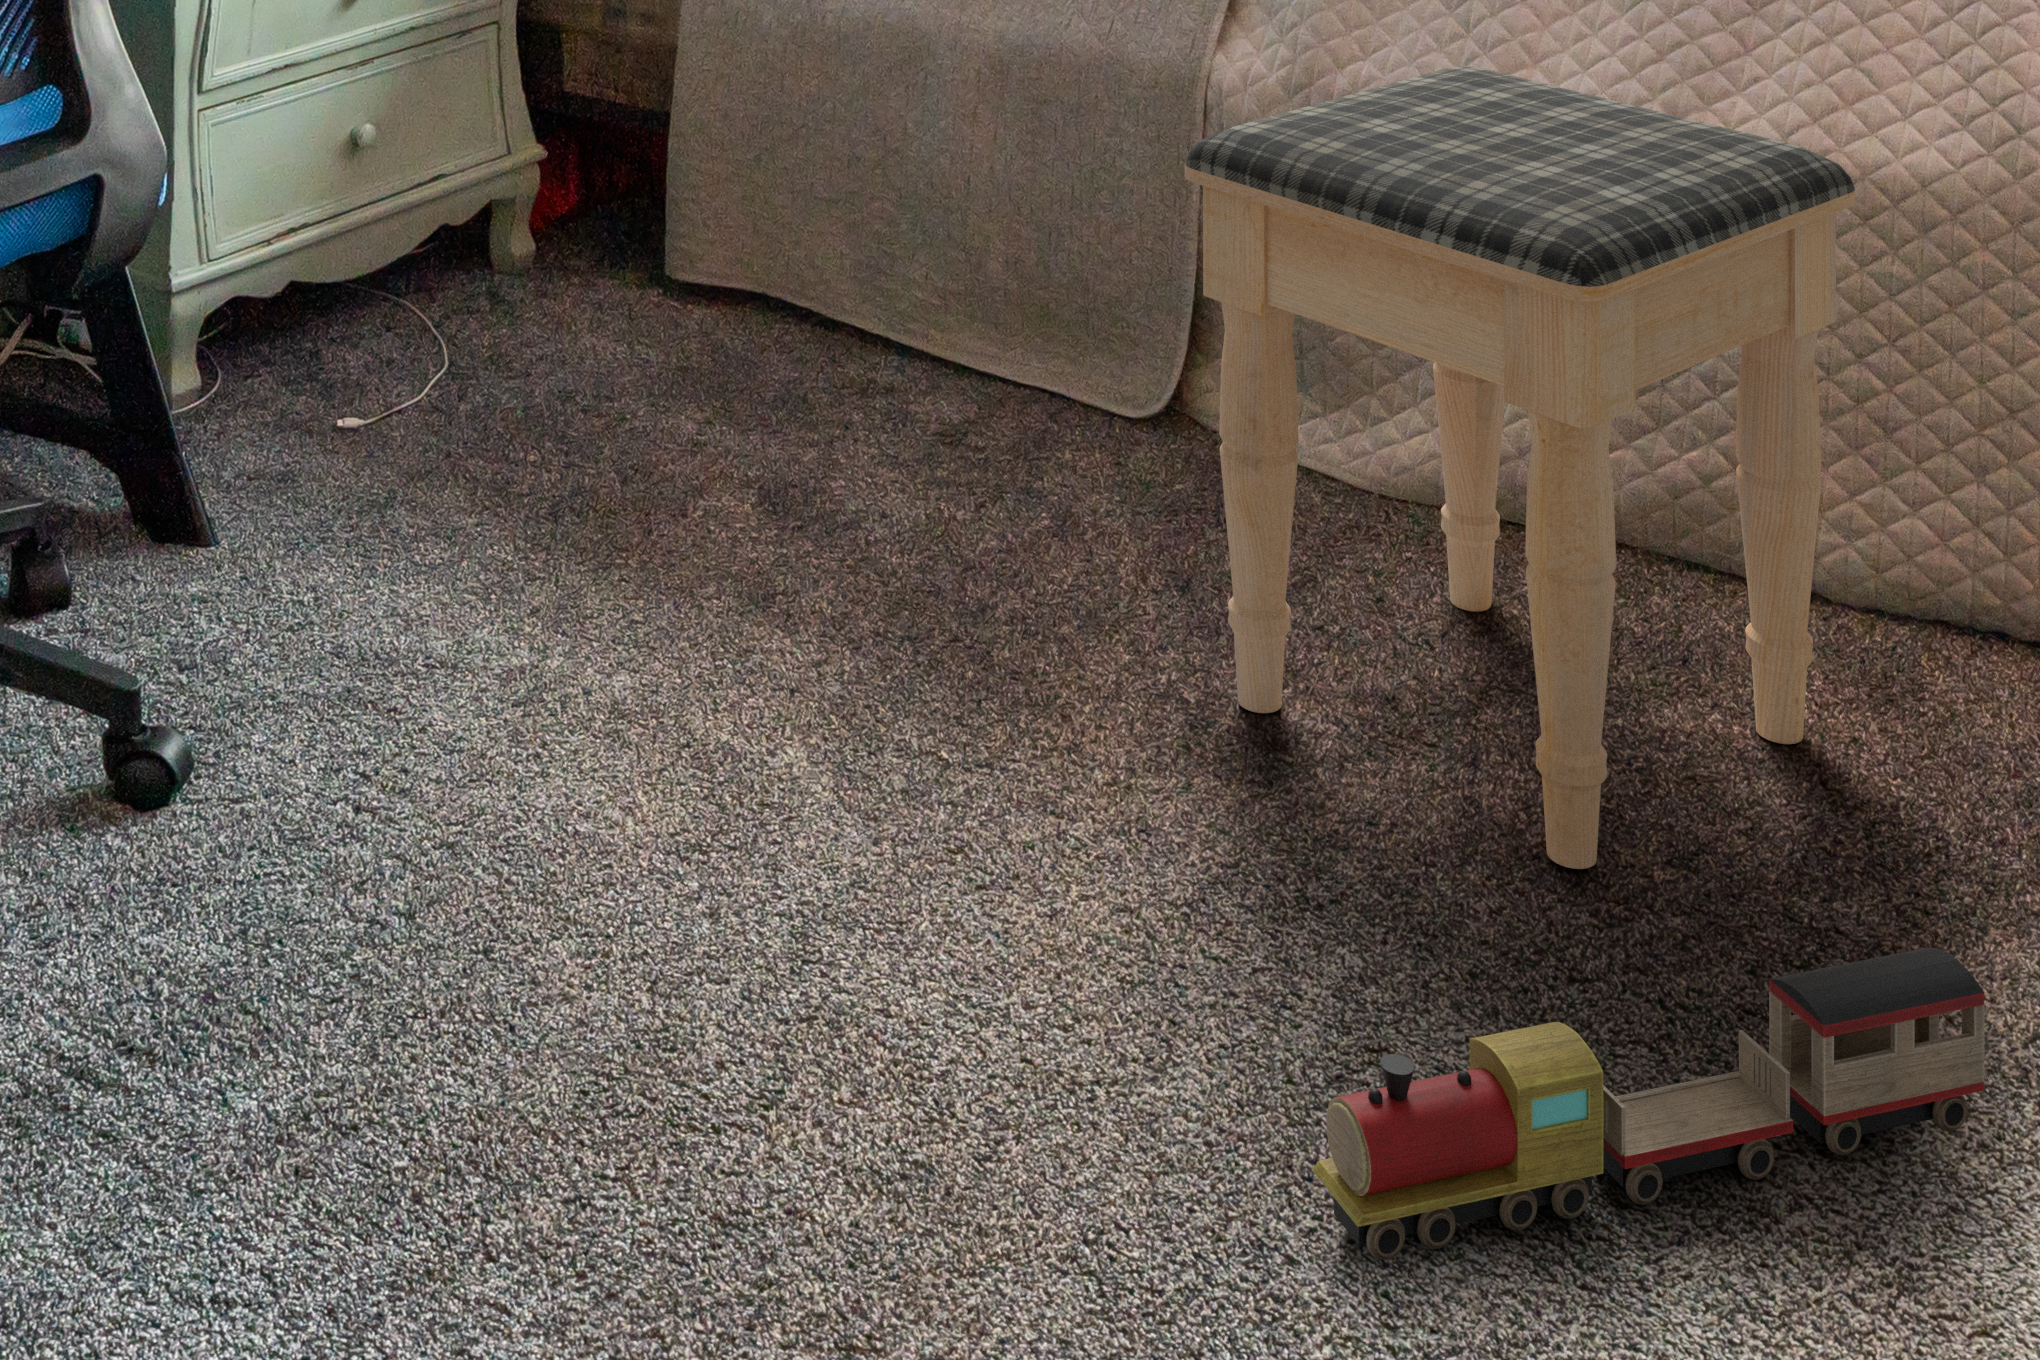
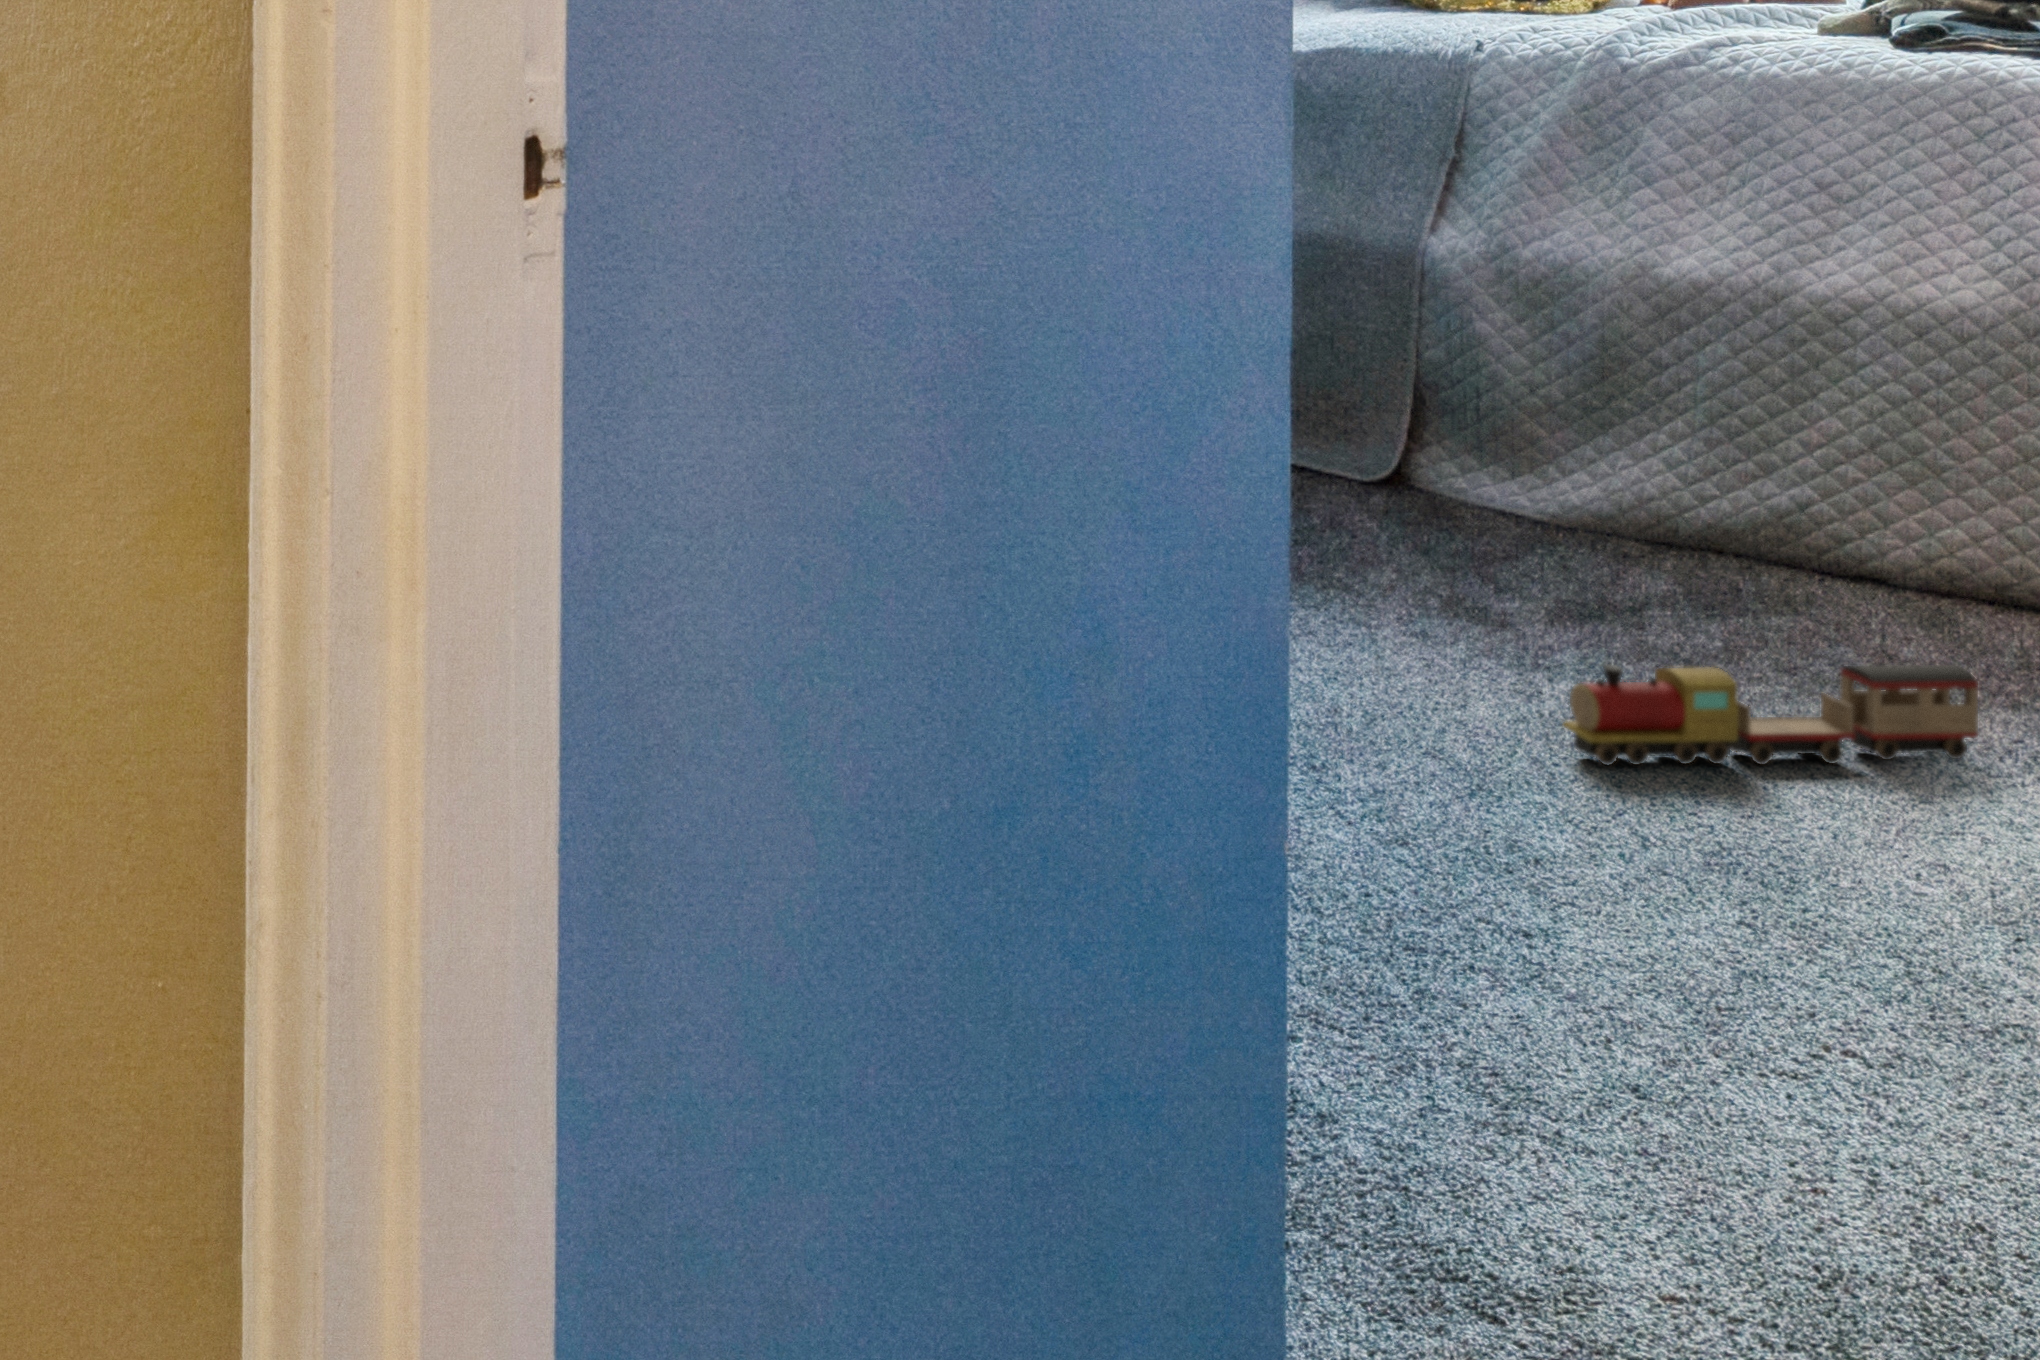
footstool: present [1185,66,1855,869] -> none [1440,220,1909,664]

